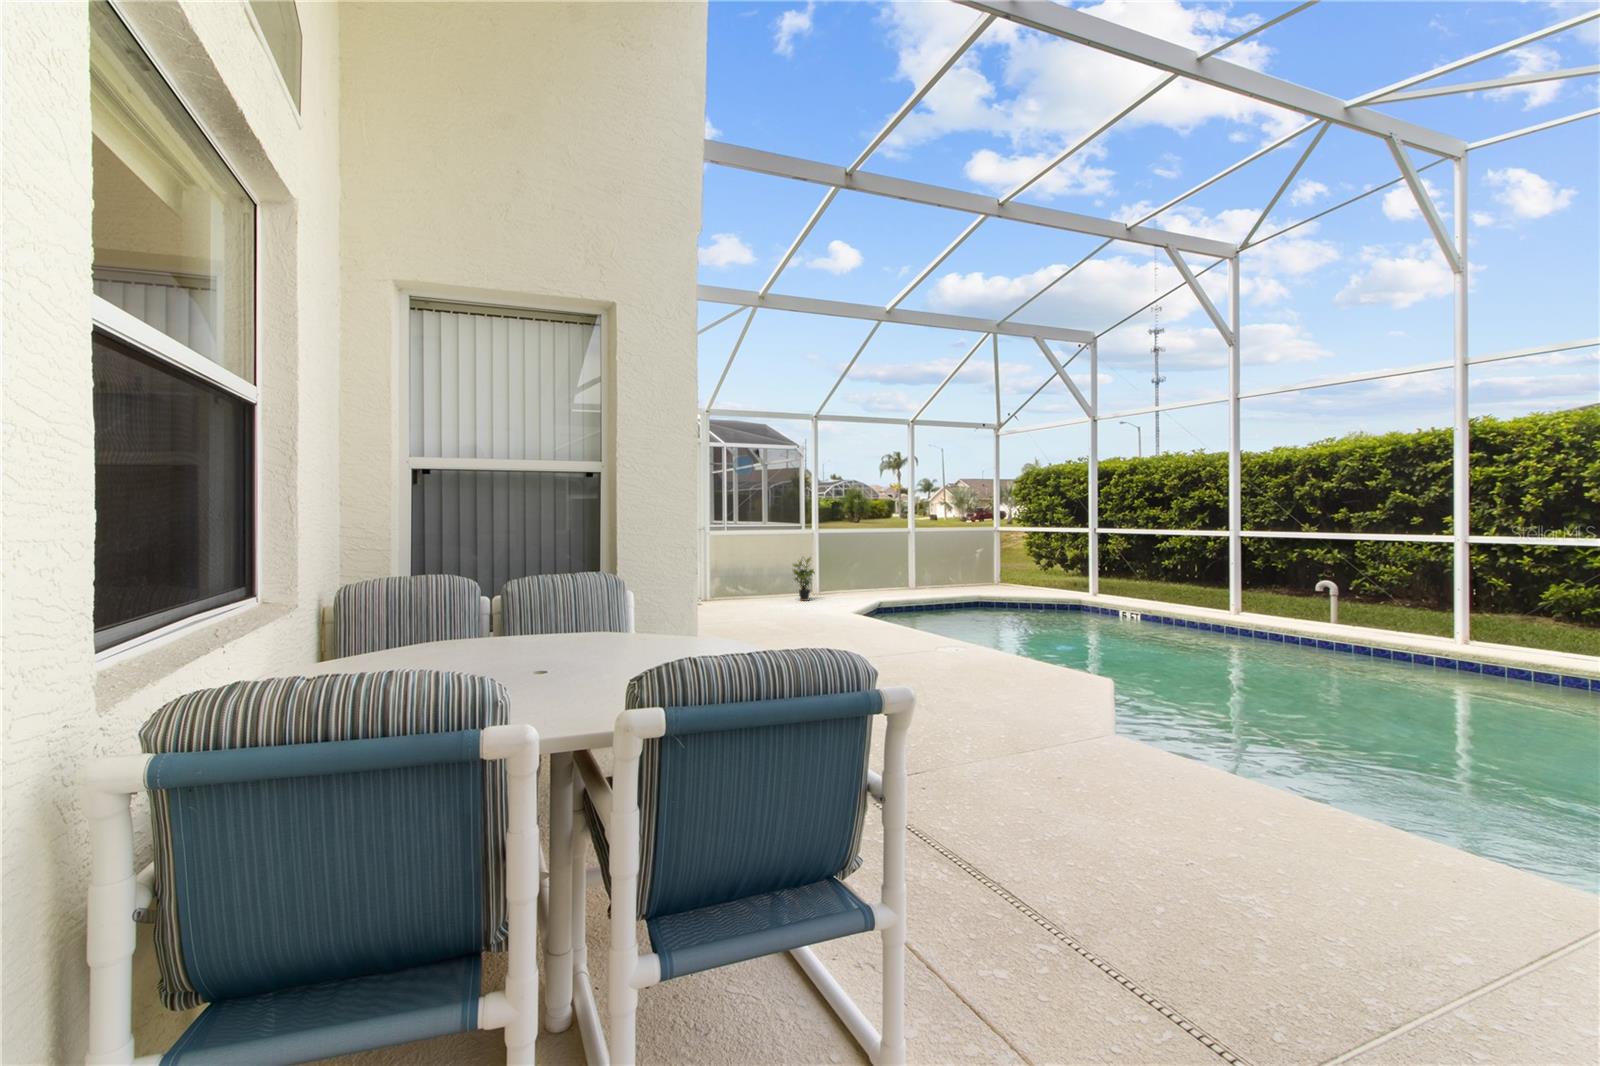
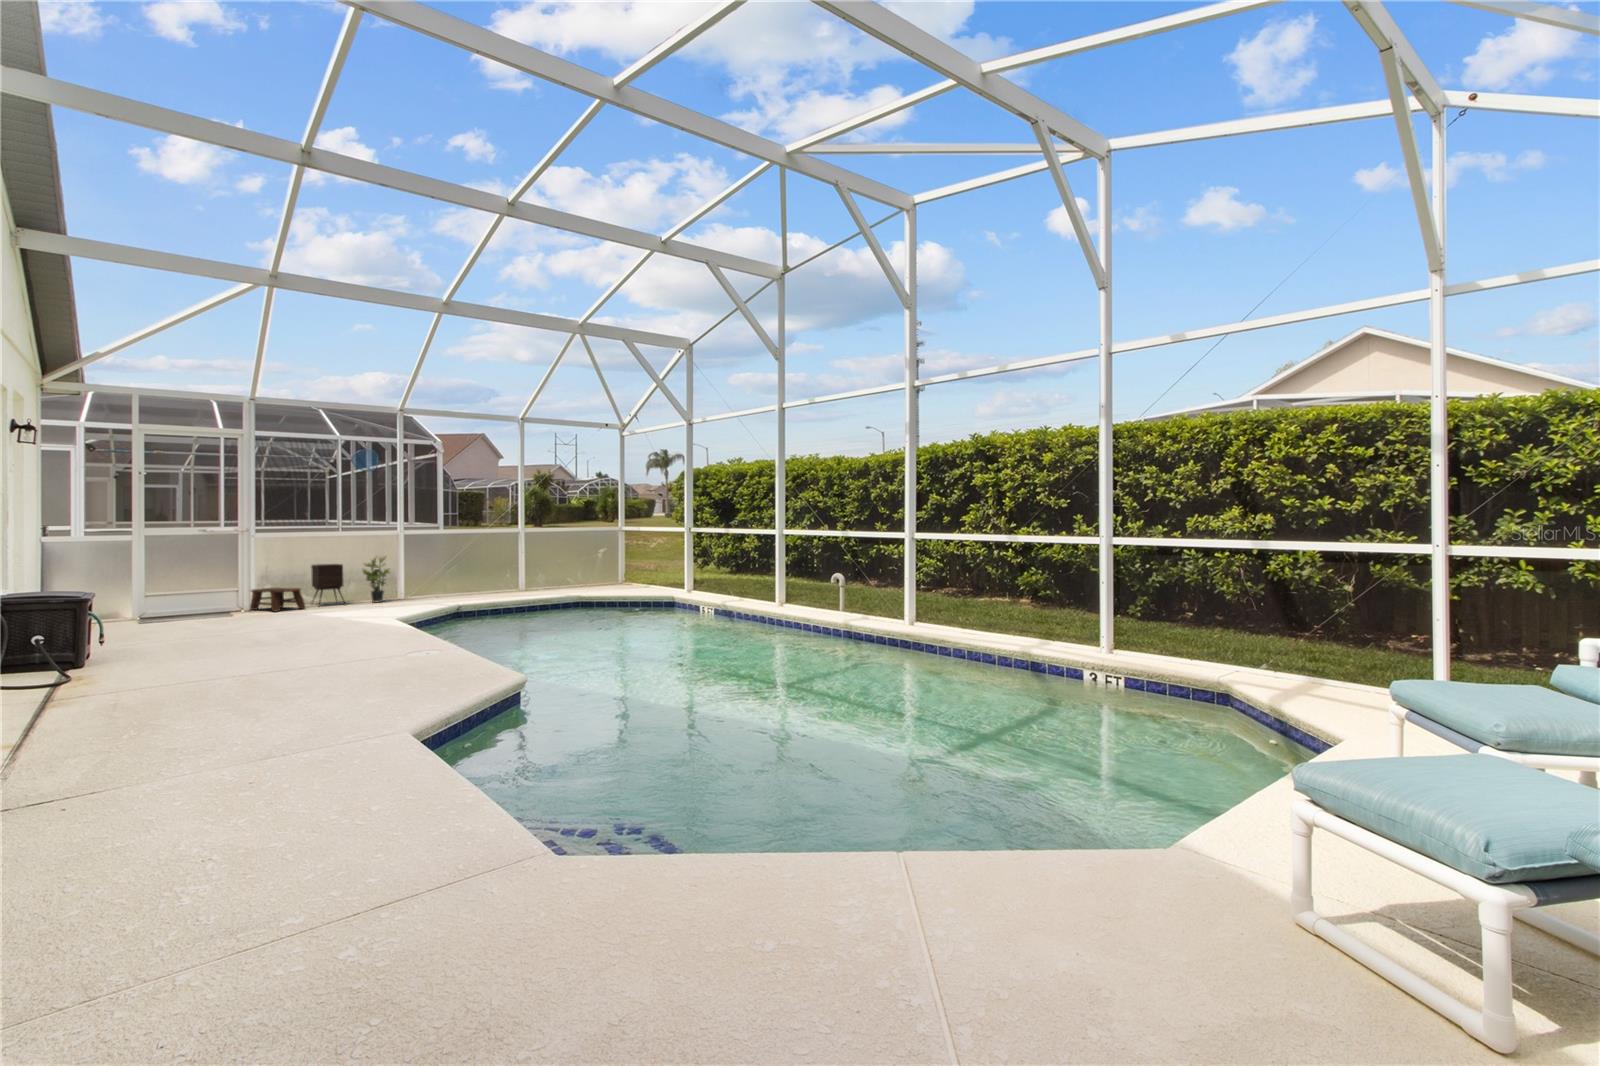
side table: none [751,564,783,605] -> present [311,564,344,604]
stool: none [709,586,756,609] -> present [250,588,305,612]

